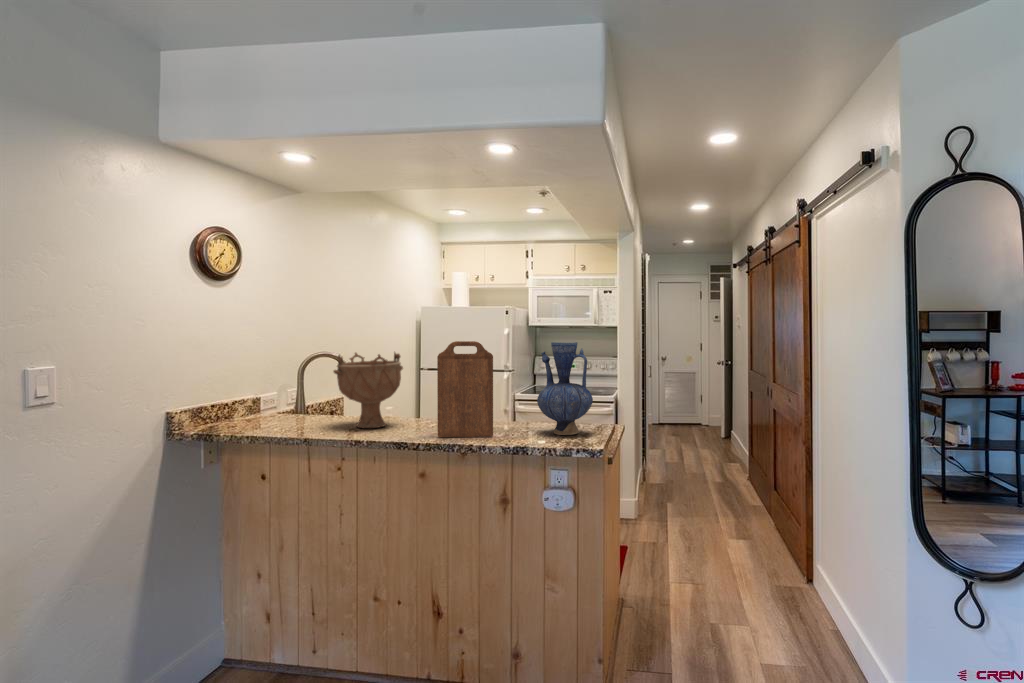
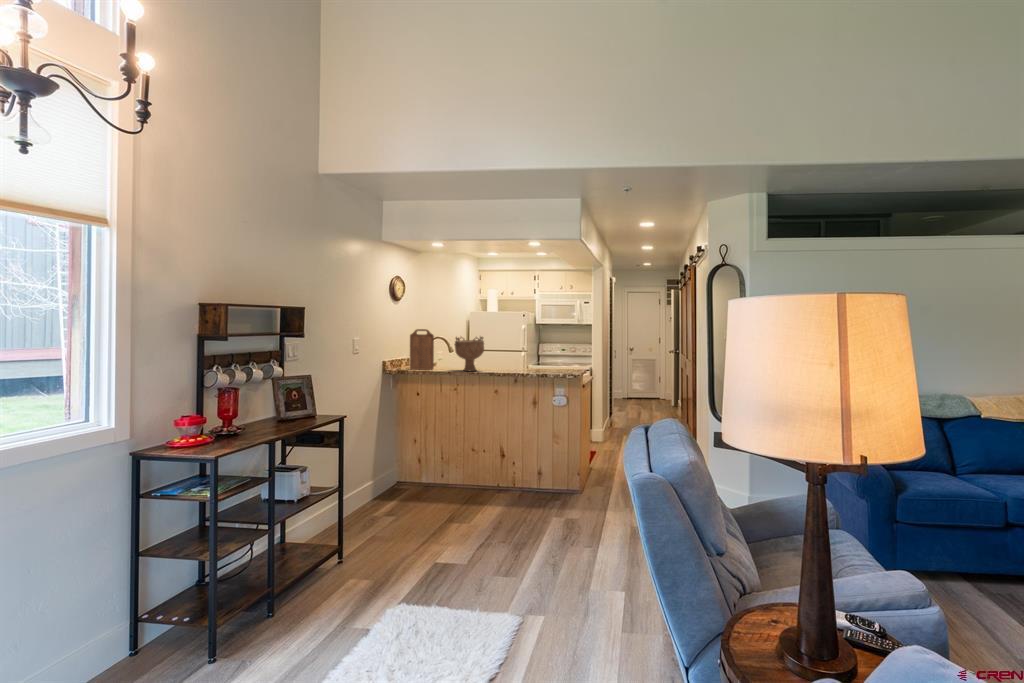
cutting board: present [437,341,493,437] -> present [410,329,434,370]
vase: present [537,342,593,435] -> none [550,331,575,374]

